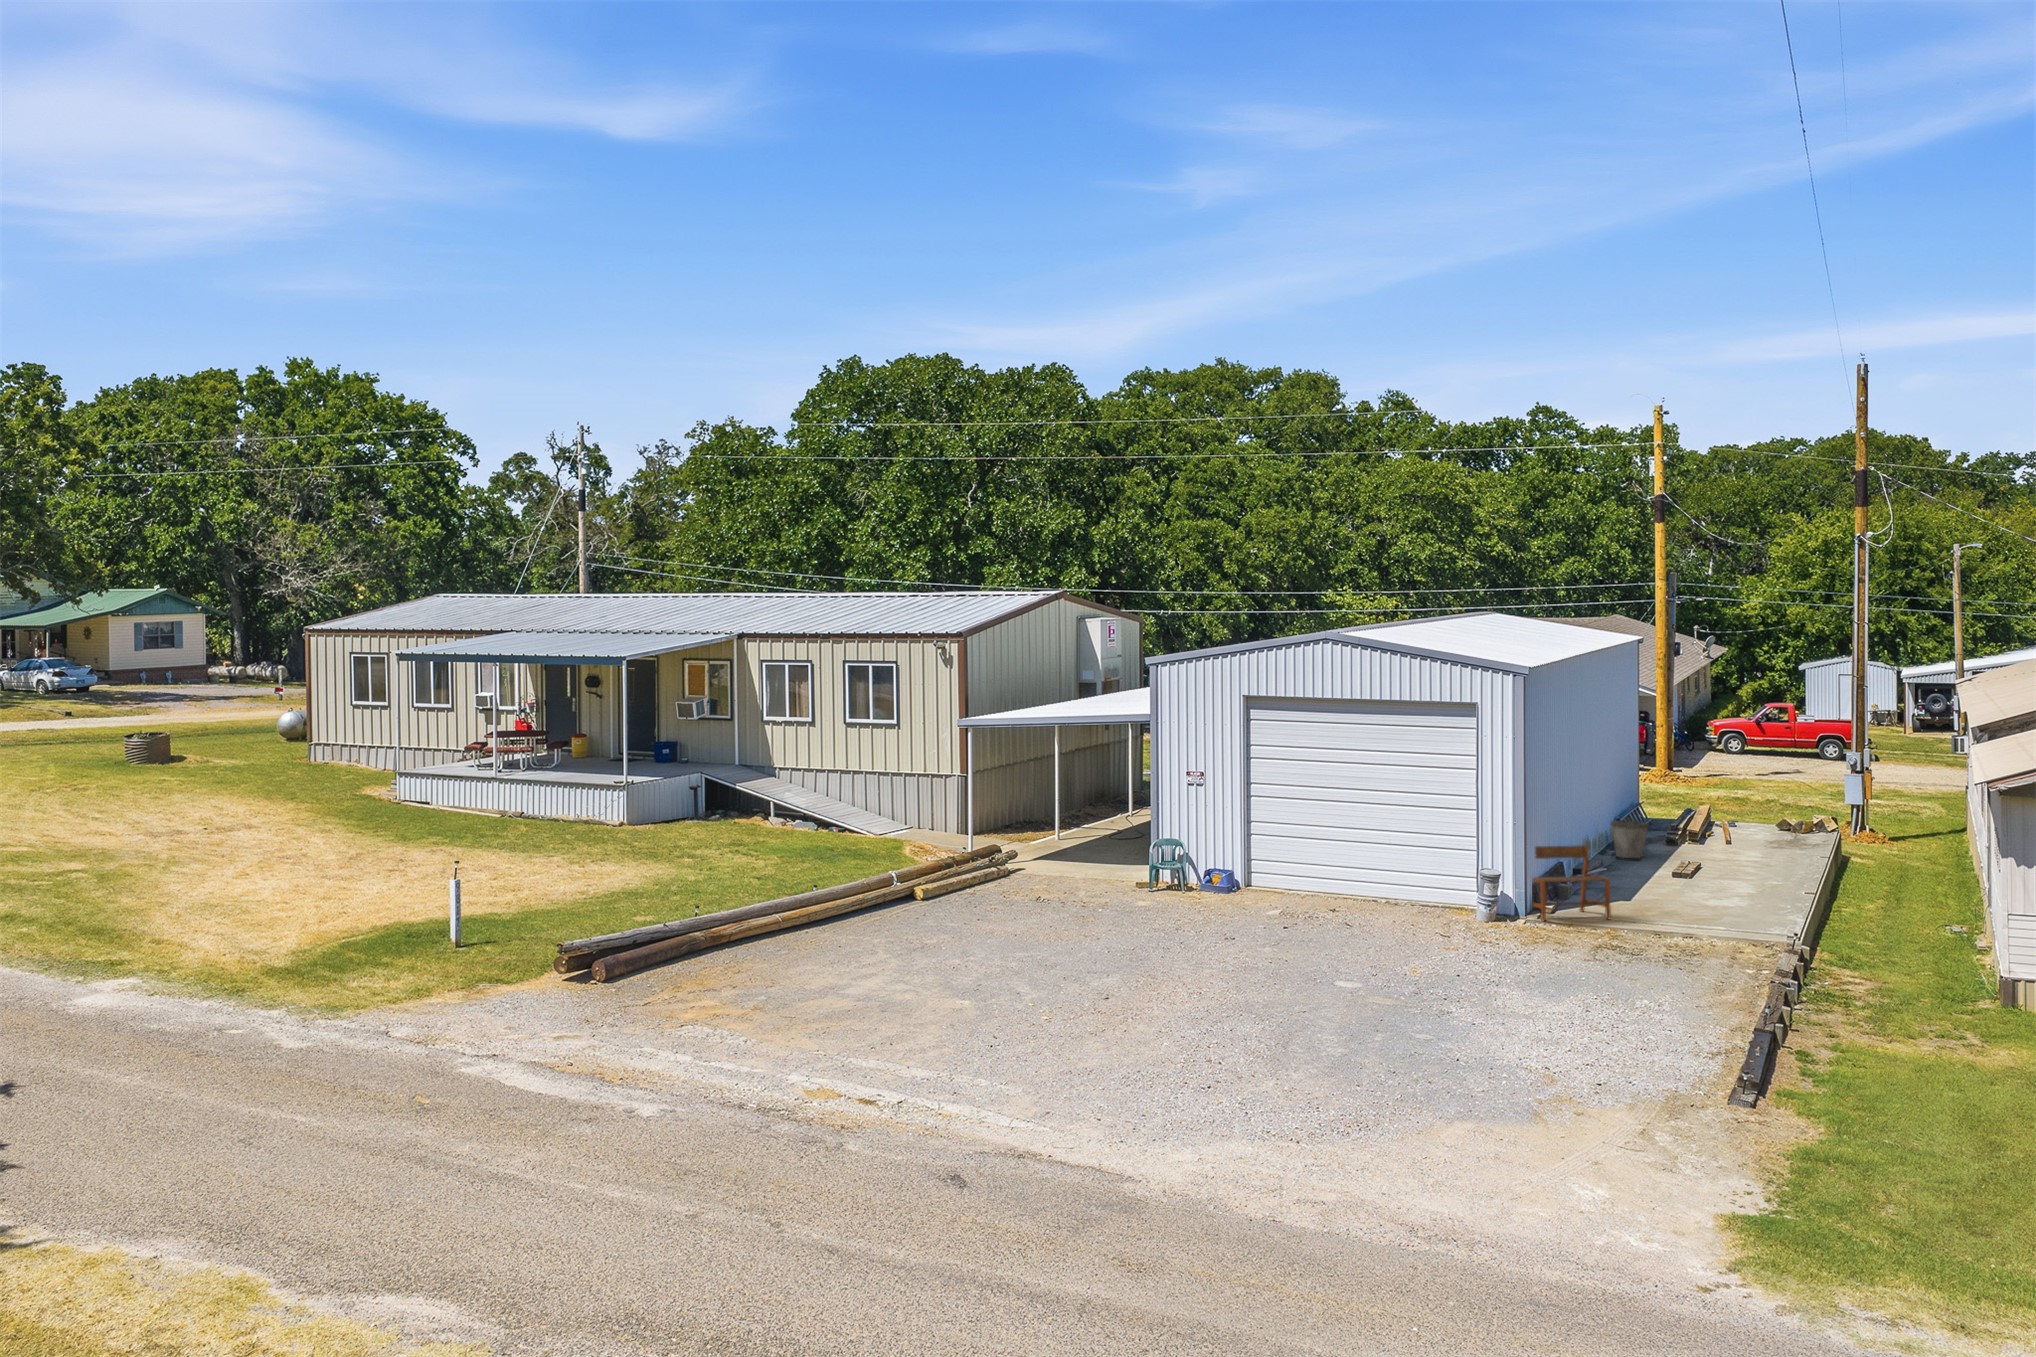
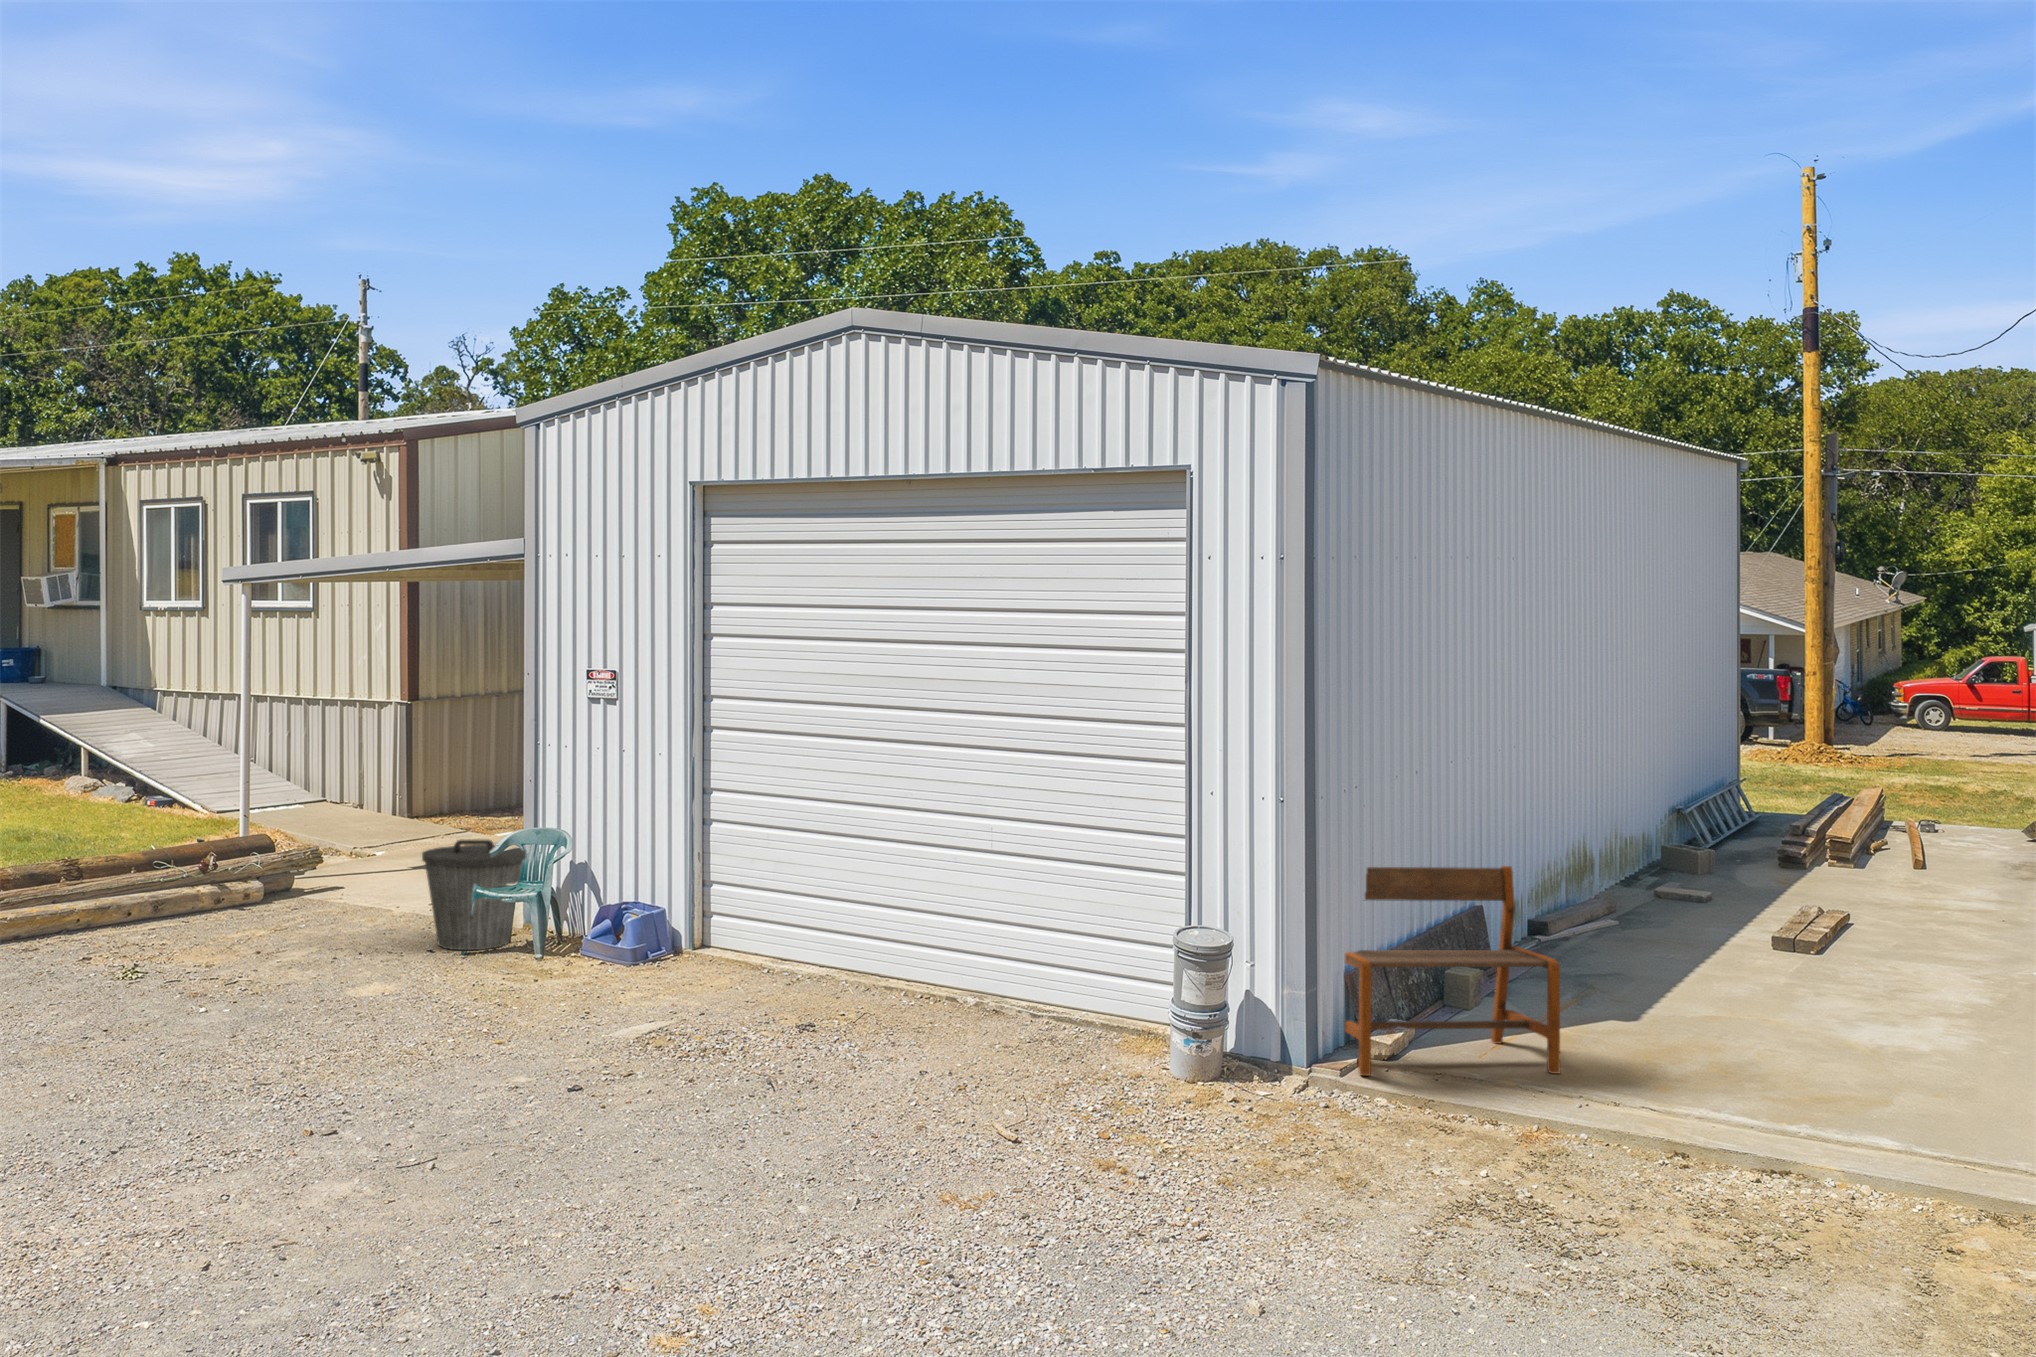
trash can: present [1611,818,1649,858] -> present [422,839,527,950]

